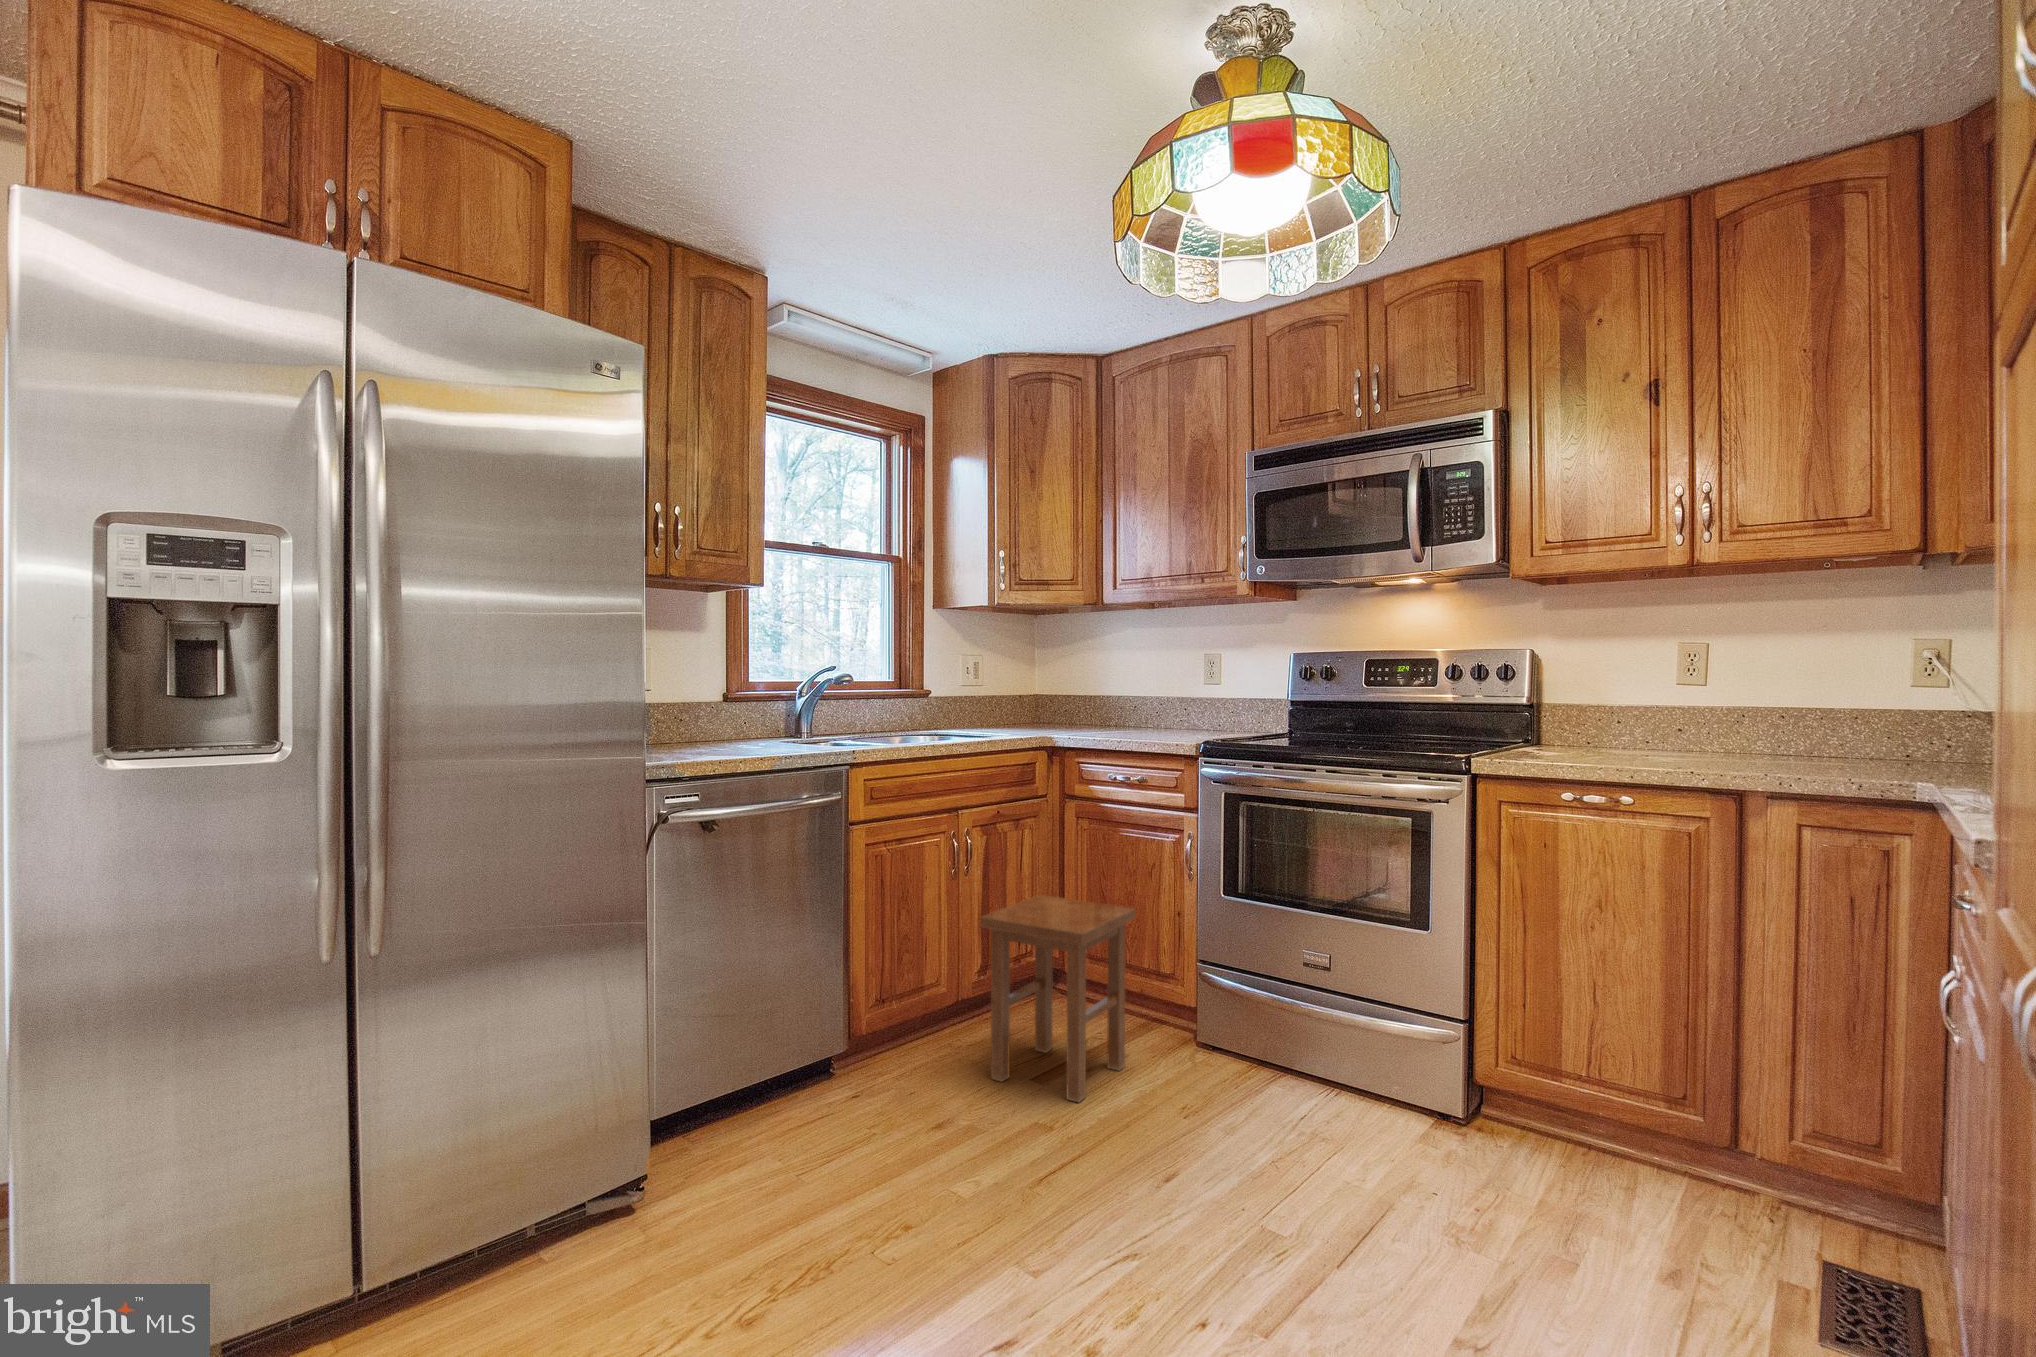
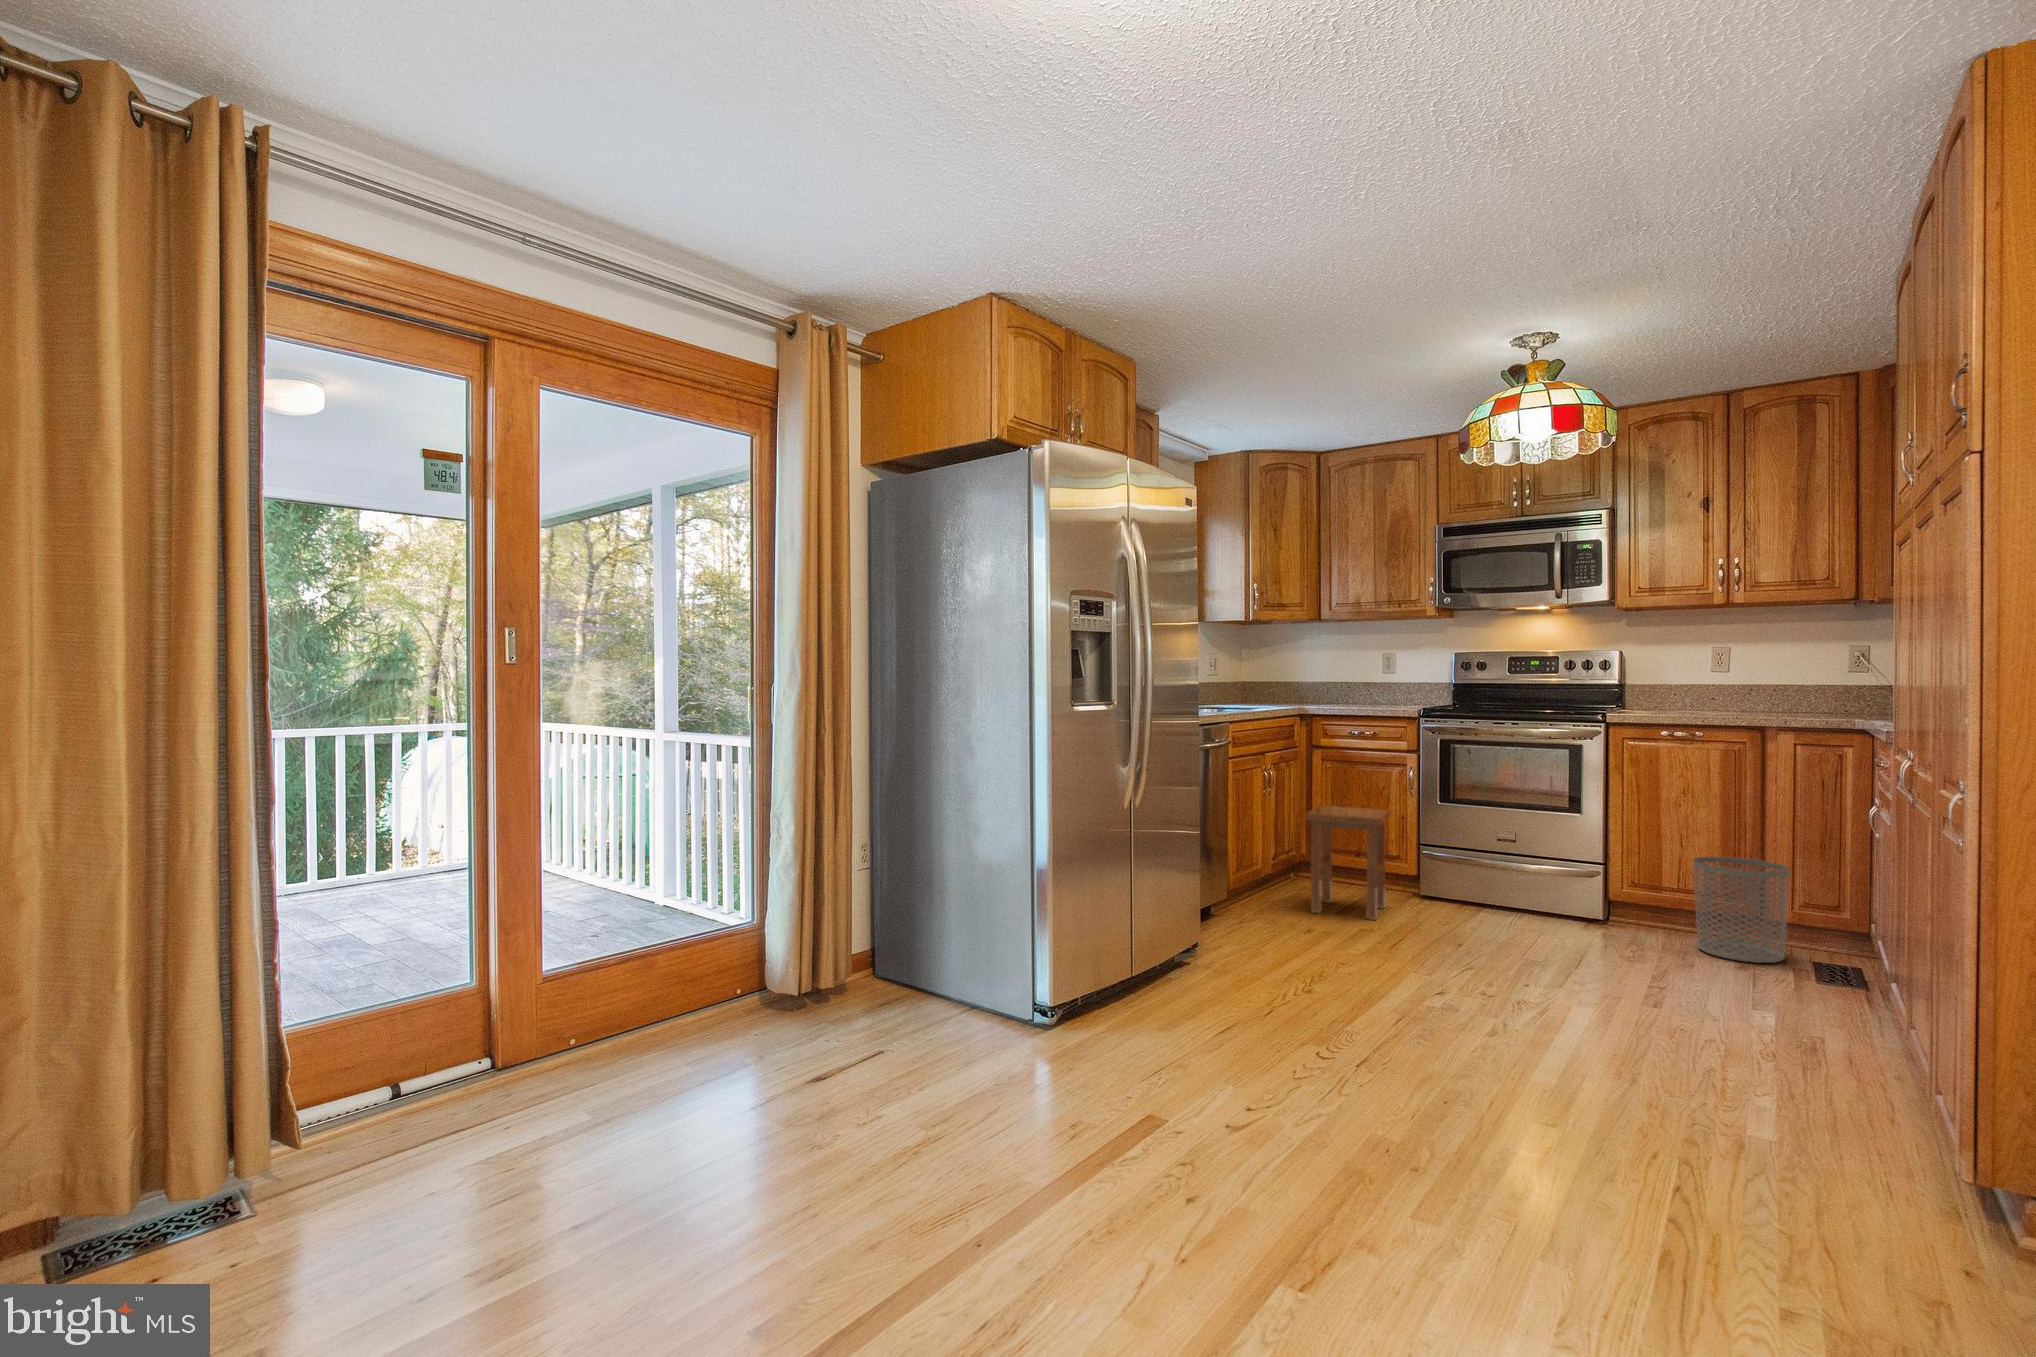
waste bin: none [1601,1030,1782,1266] -> present [1693,856,1790,963]

